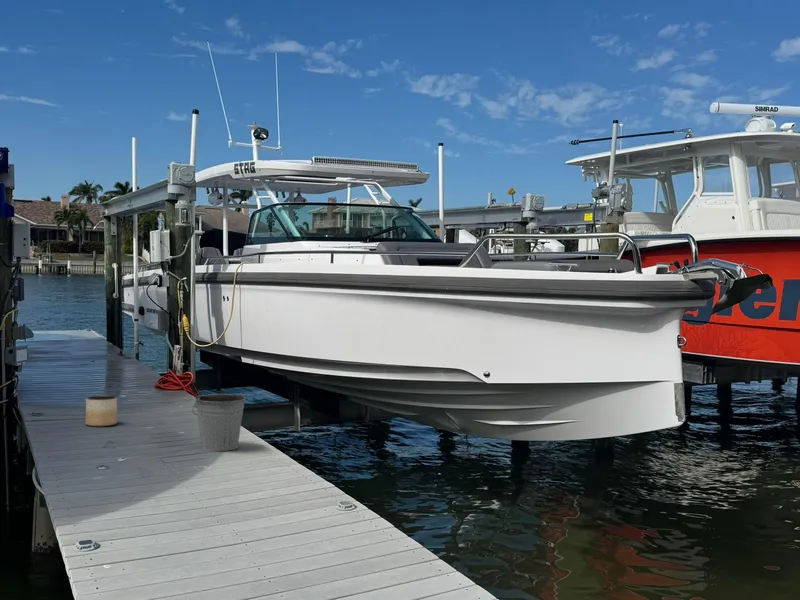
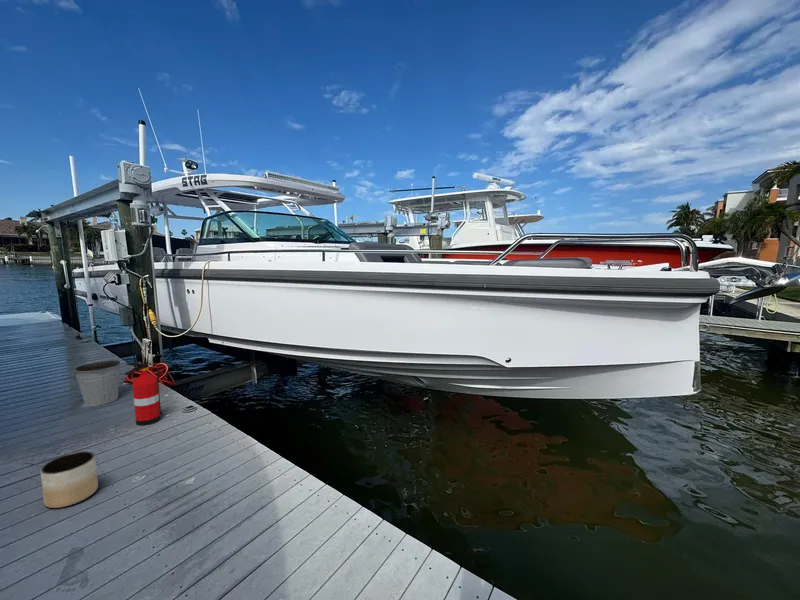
fire extinguisher: none [147,349,174,409] -> present [125,363,162,426]
bucket: present [193,394,246,451] -> present [72,359,121,406]

